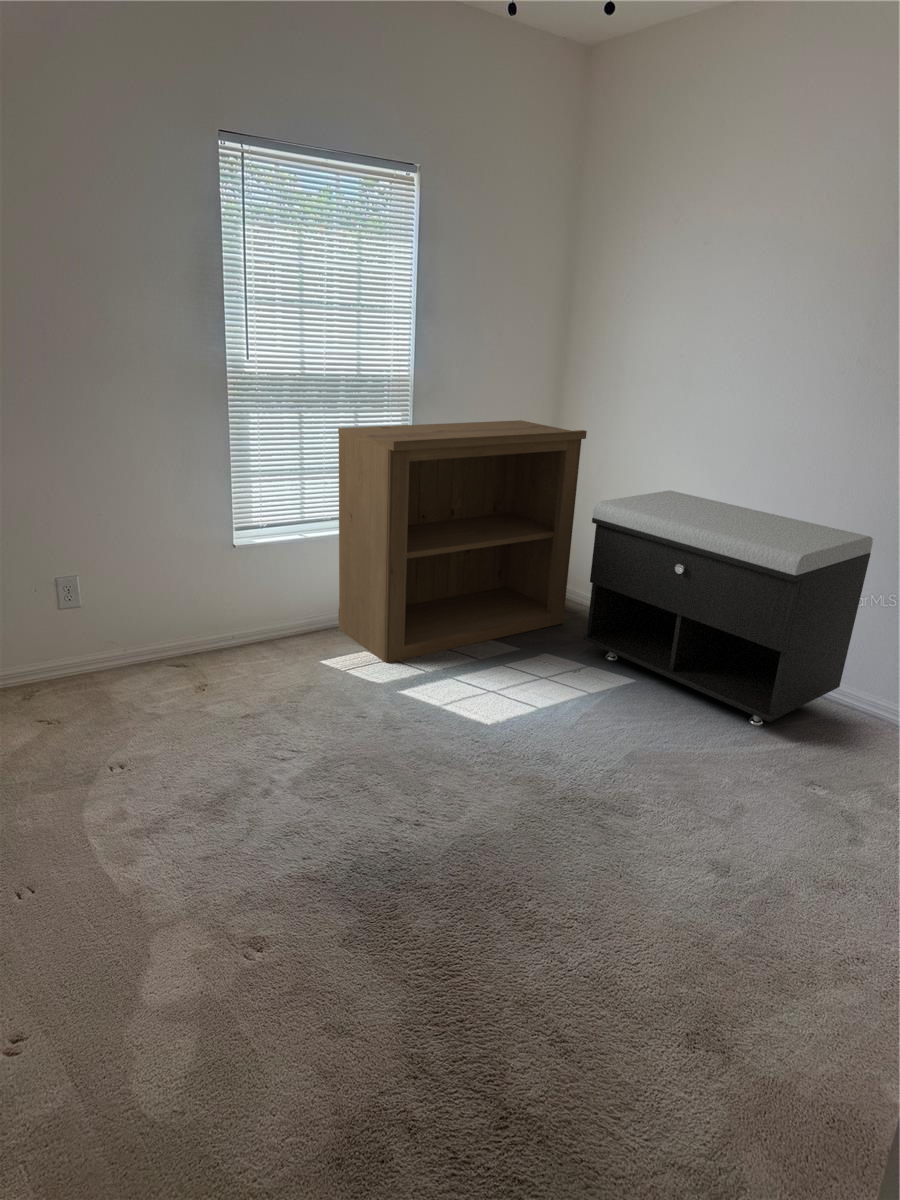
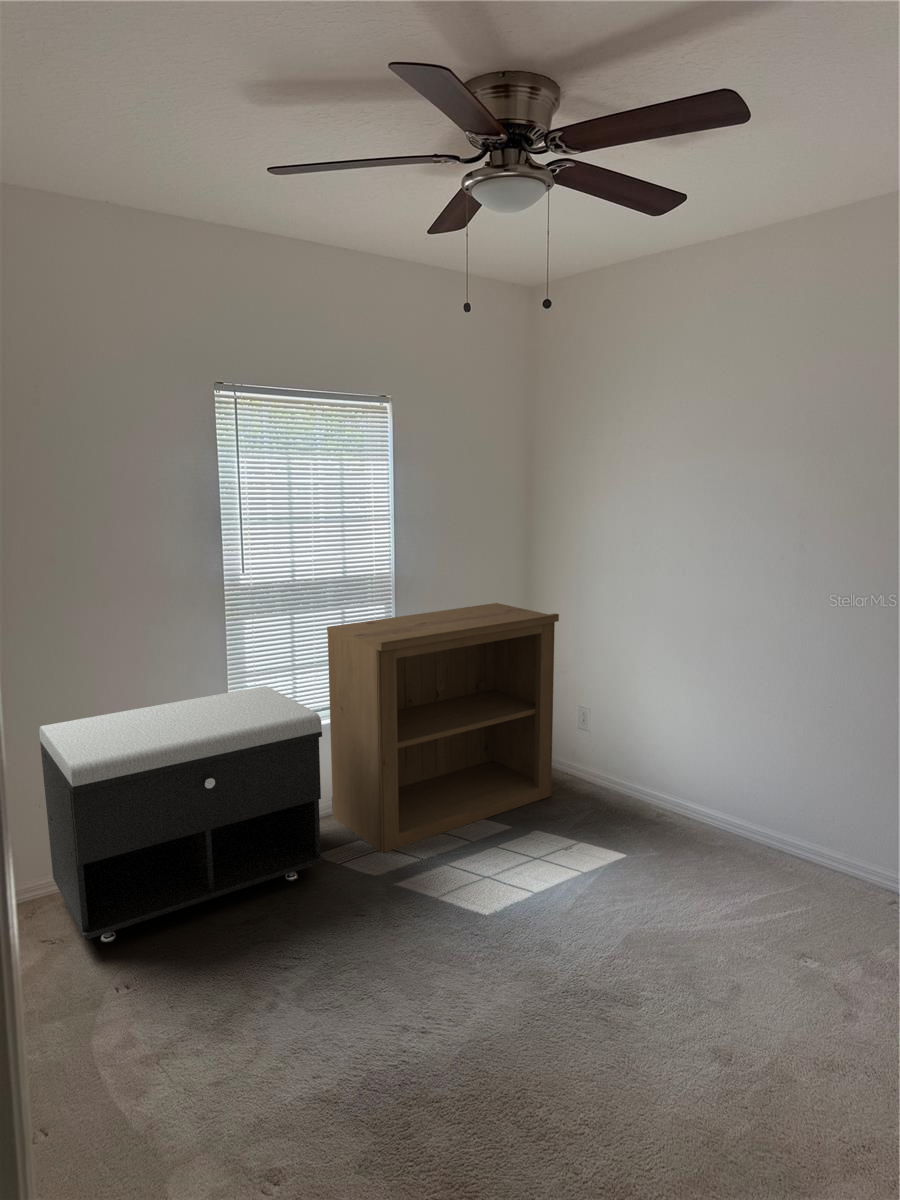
storage bench: present [583,490,873,726] -> present [40,686,323,942]

